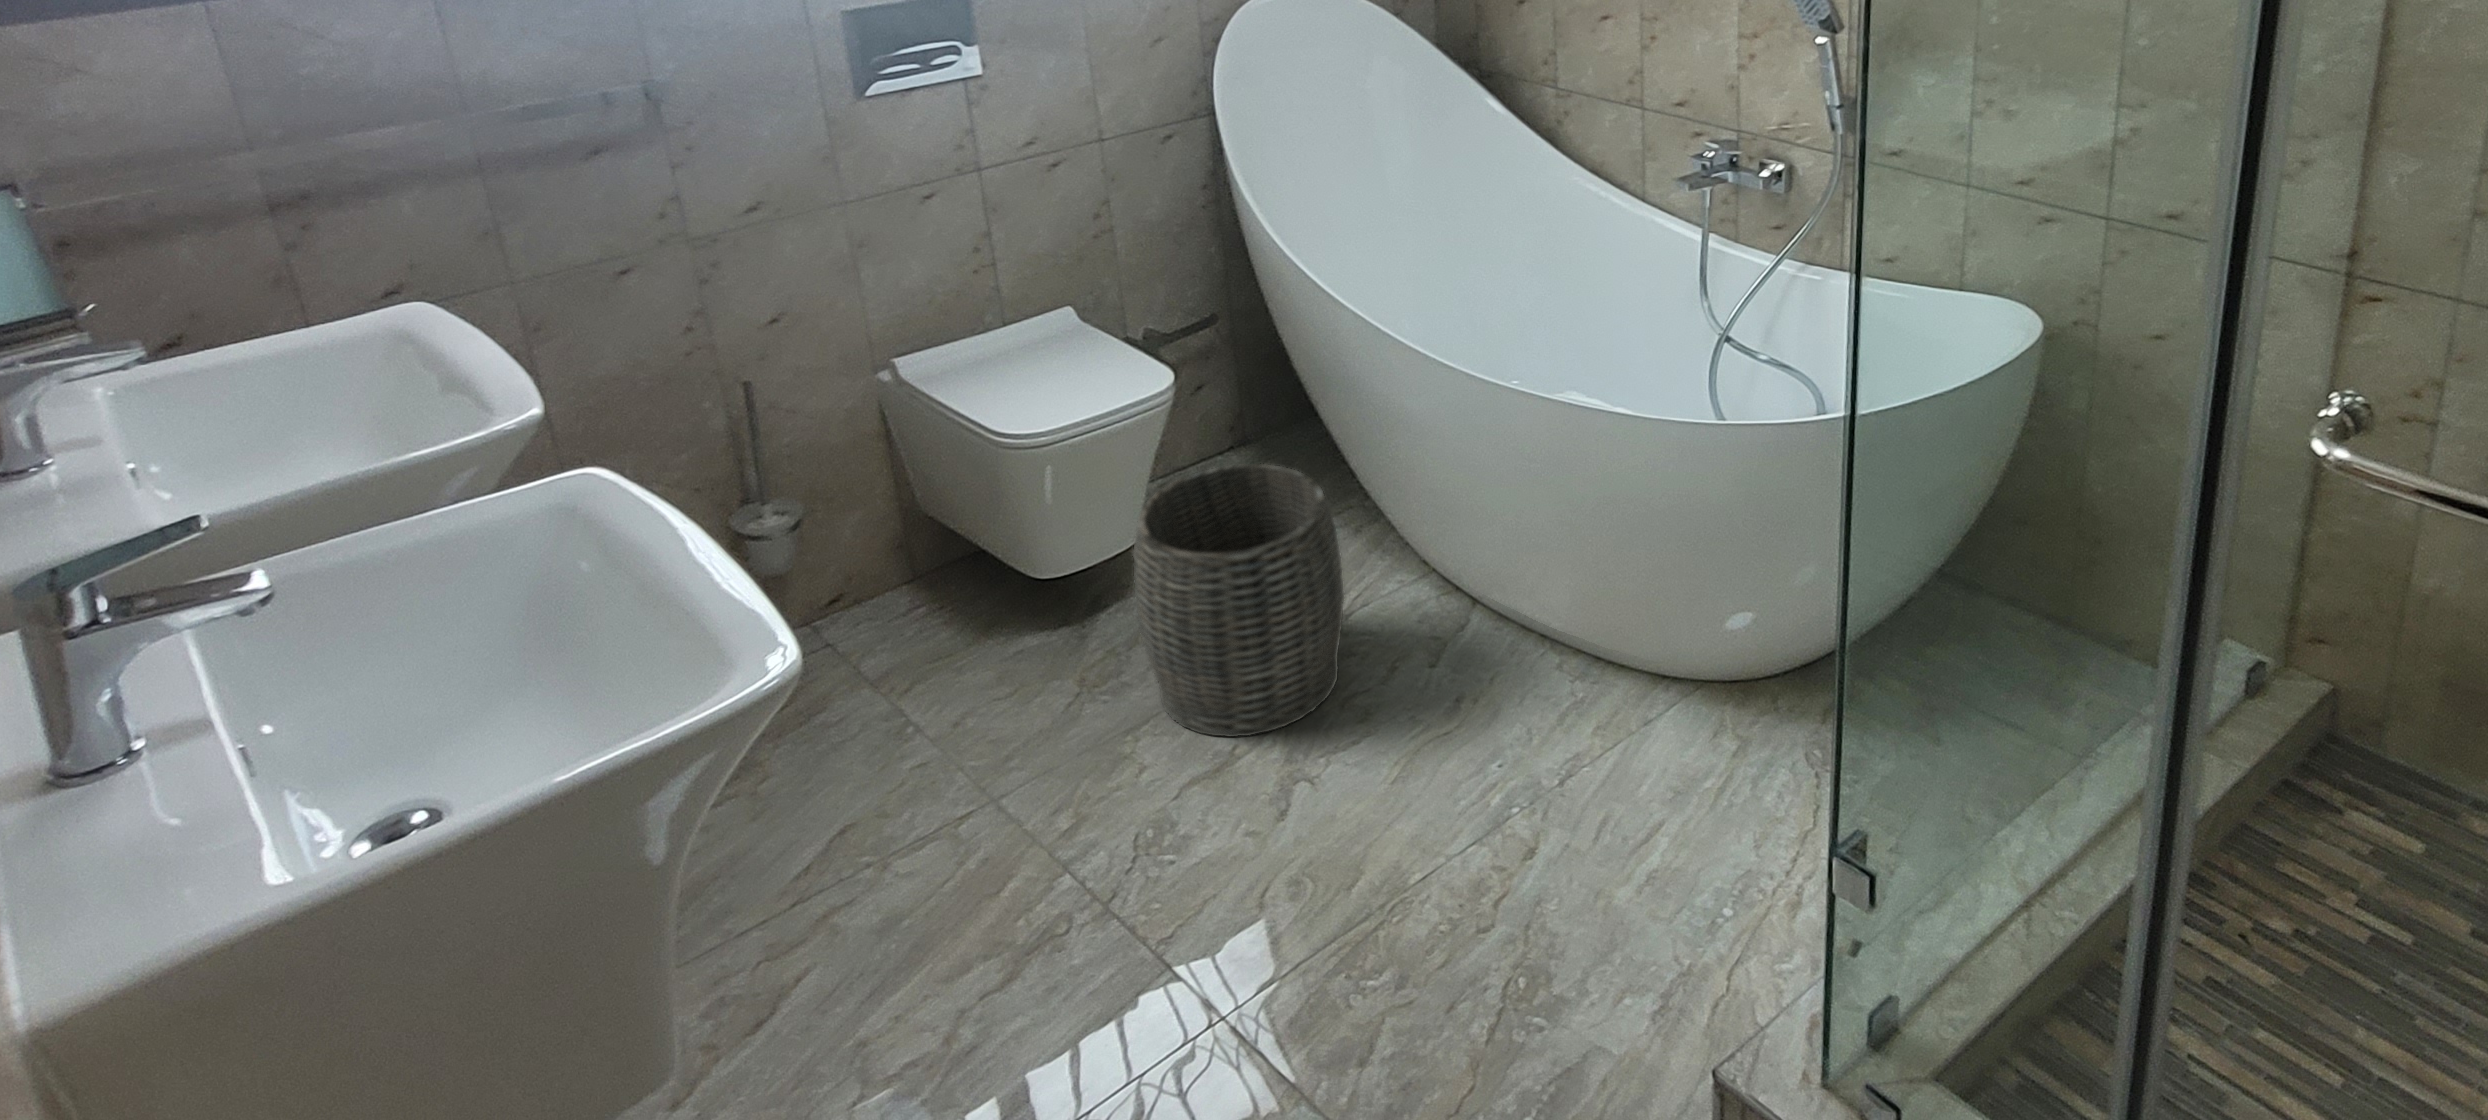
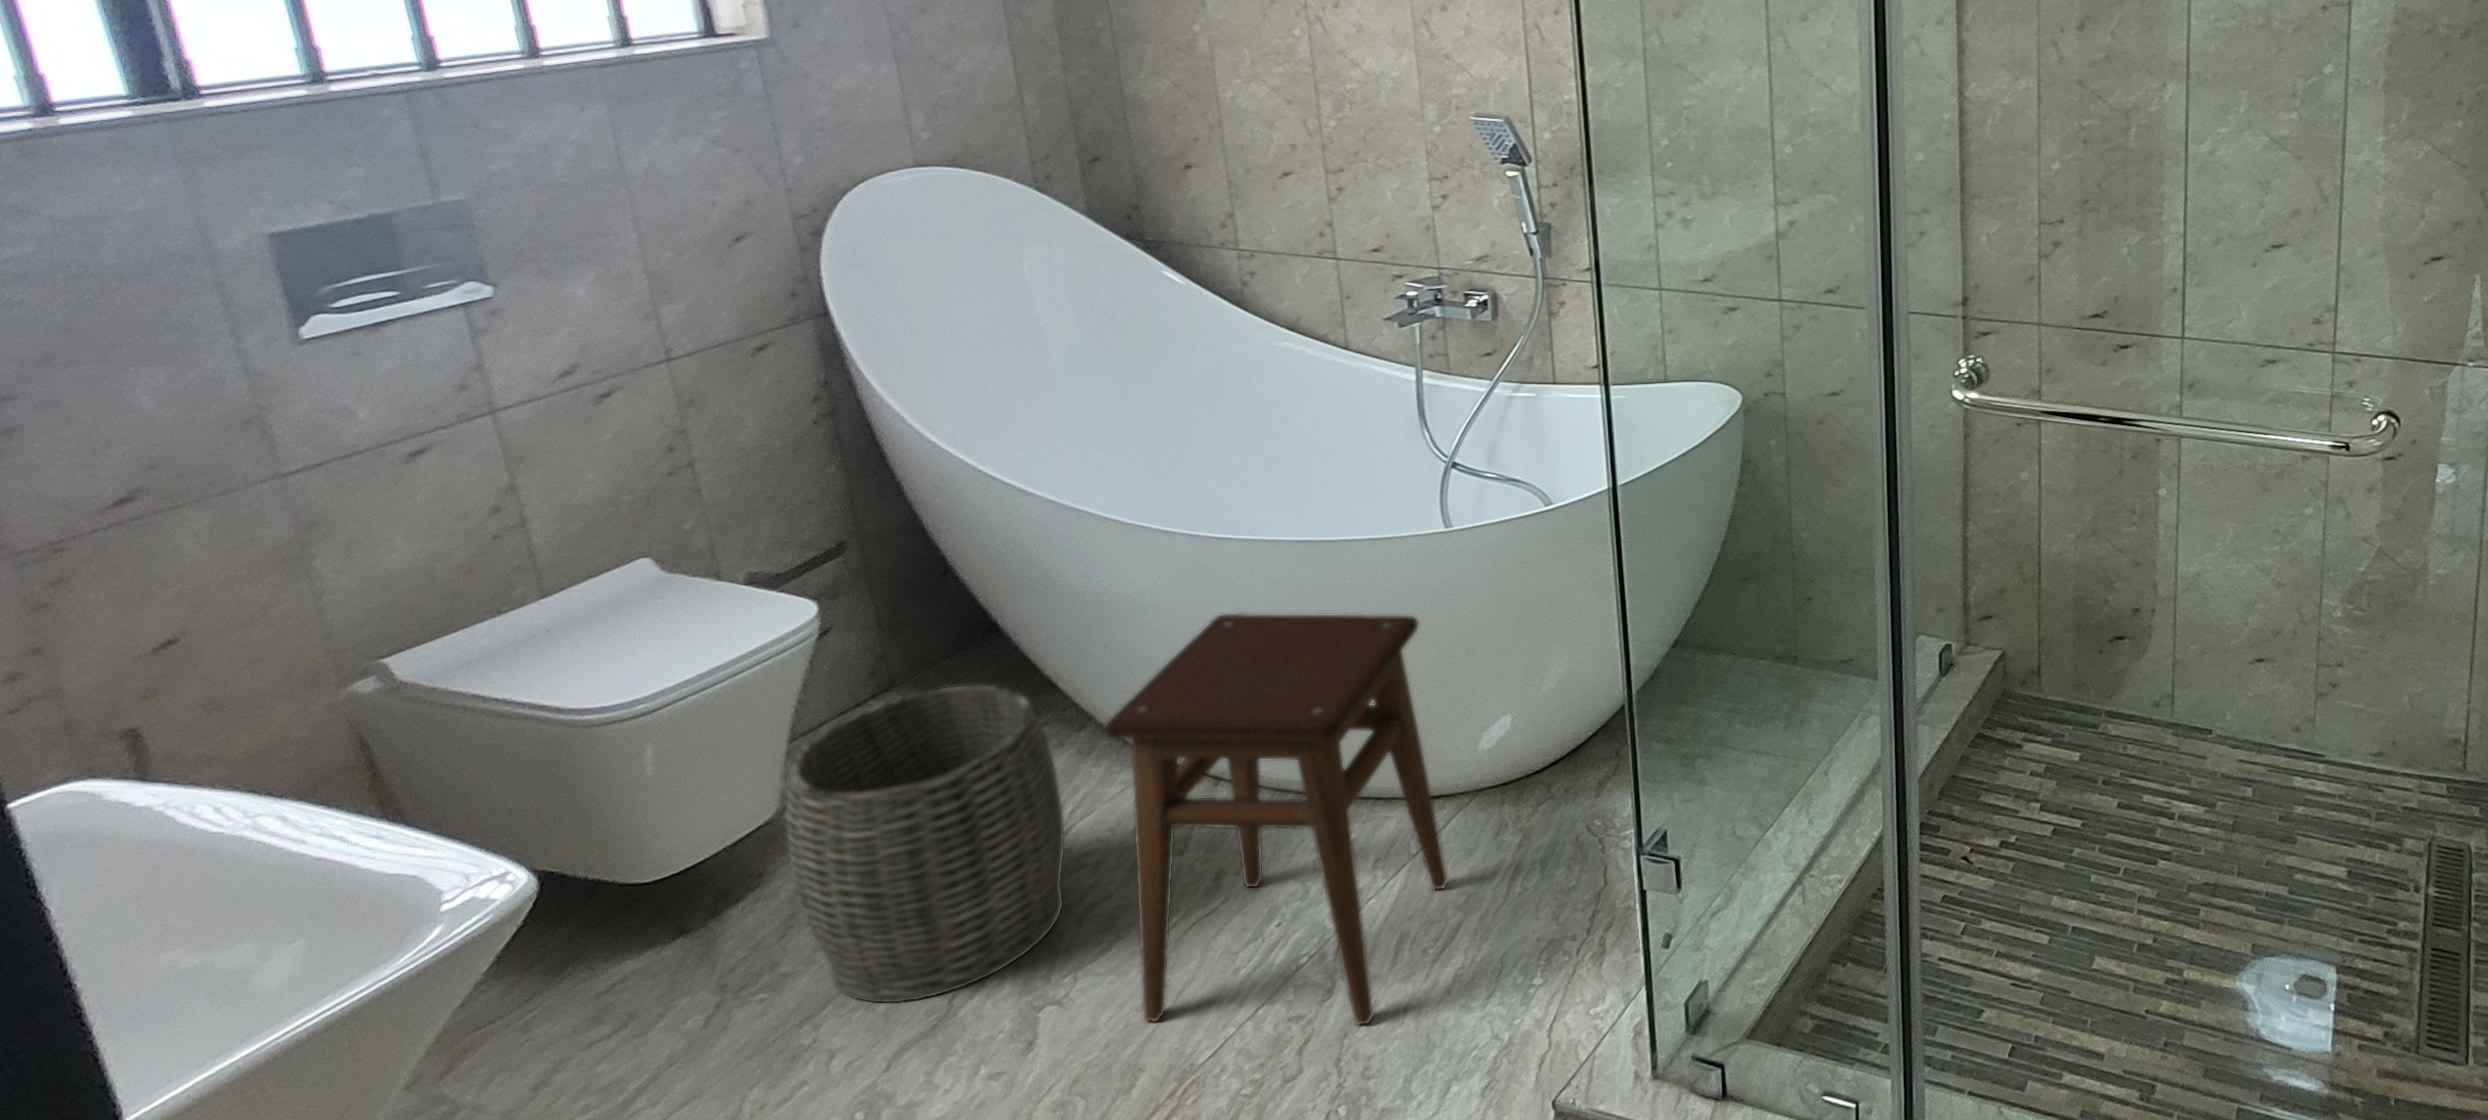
stool: none [1361,455,1664,898] -> present [1105,614,1448,1024]

